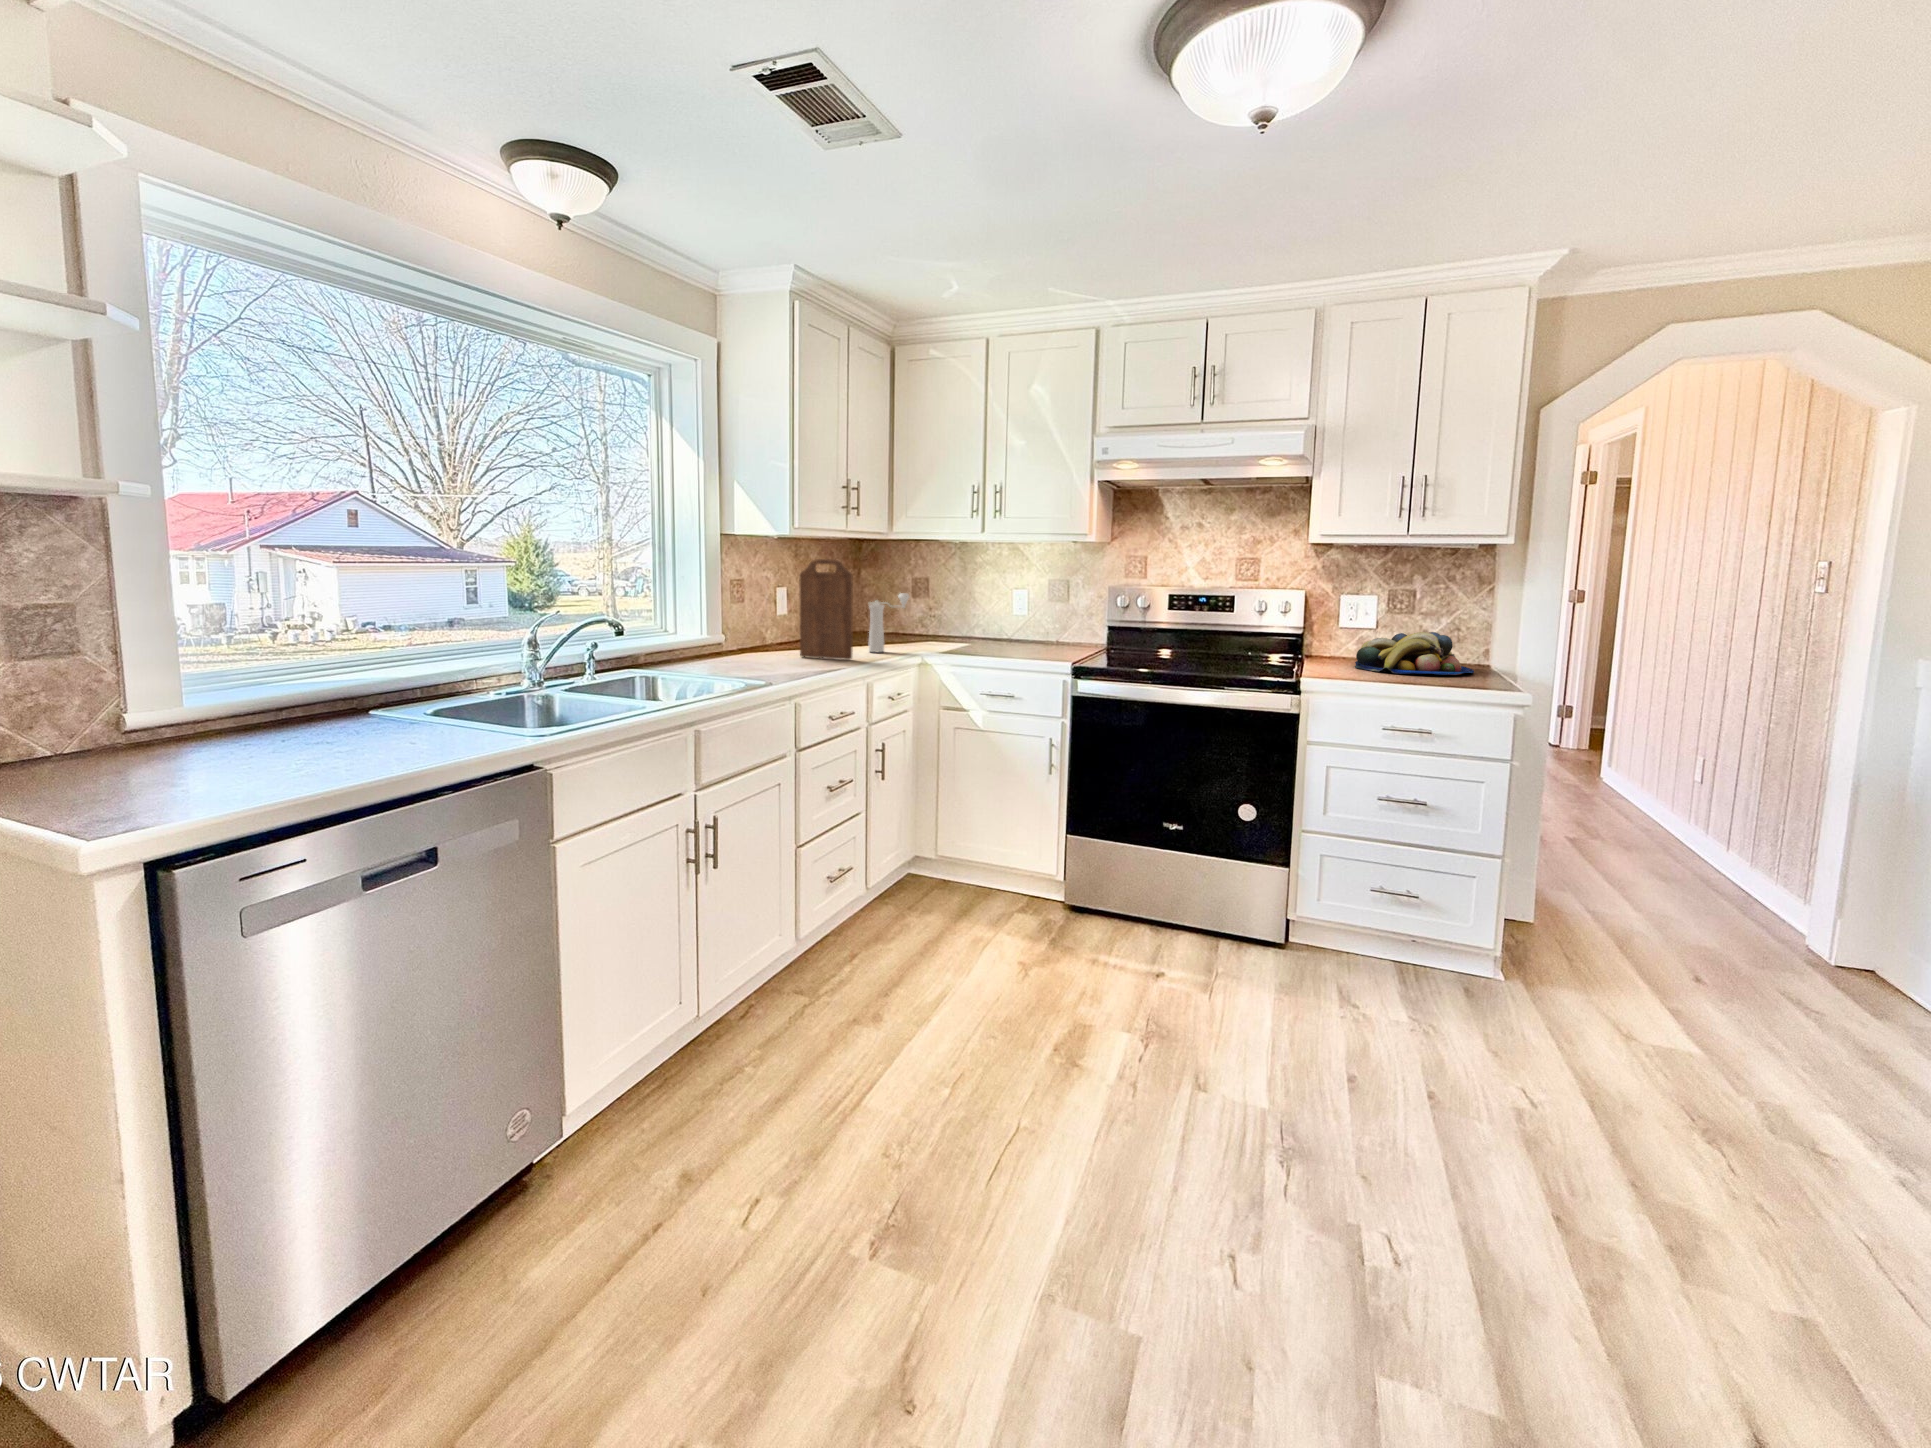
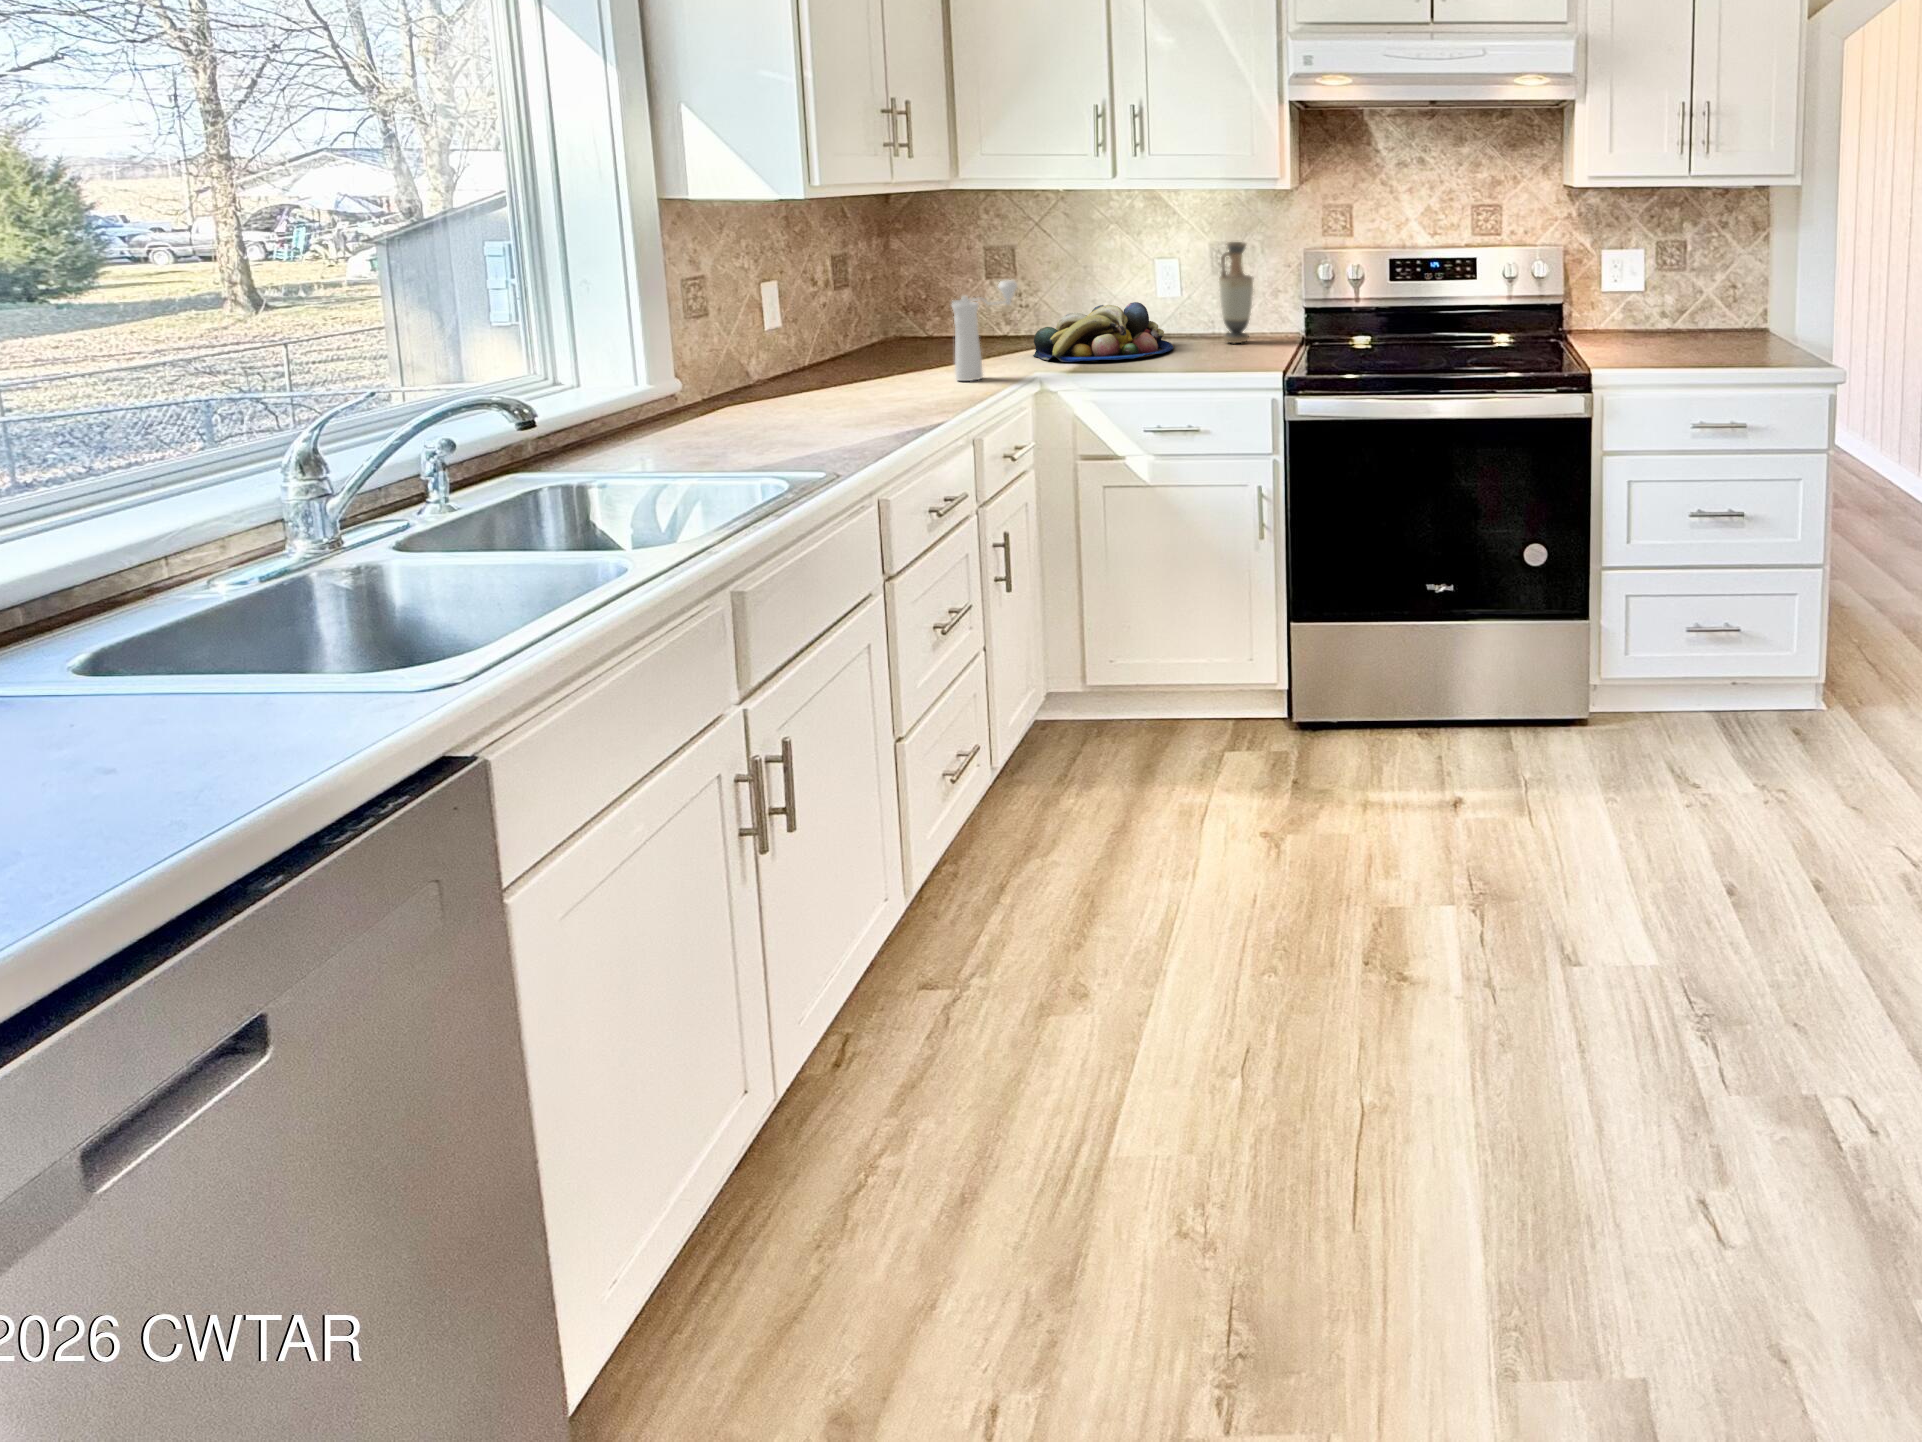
cutting board: present [799,559,853,660] -> none [831,237,943,405]
vase: none [1044,577,1068,647] -> present [1219,242,1254,343]
fruit bowl: present [1355,632,1474,675] -> present [1033,302,1174,362]

